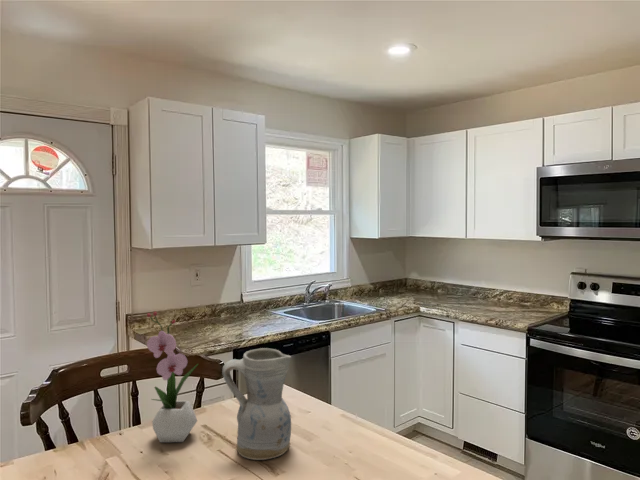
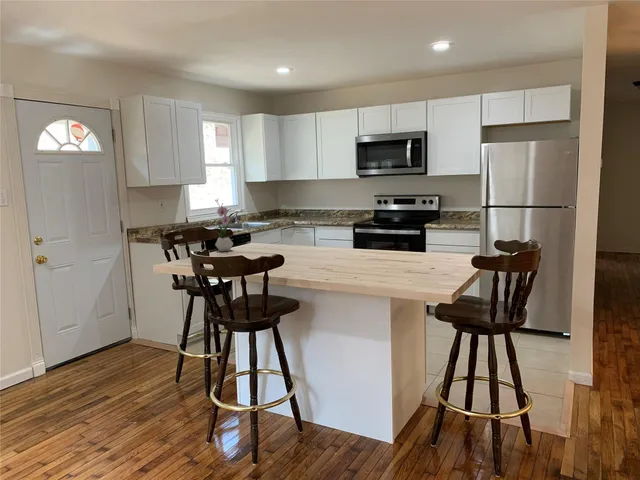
ceramic pitcher: present [222,348,291,460] -> none [247,212,273,250]

